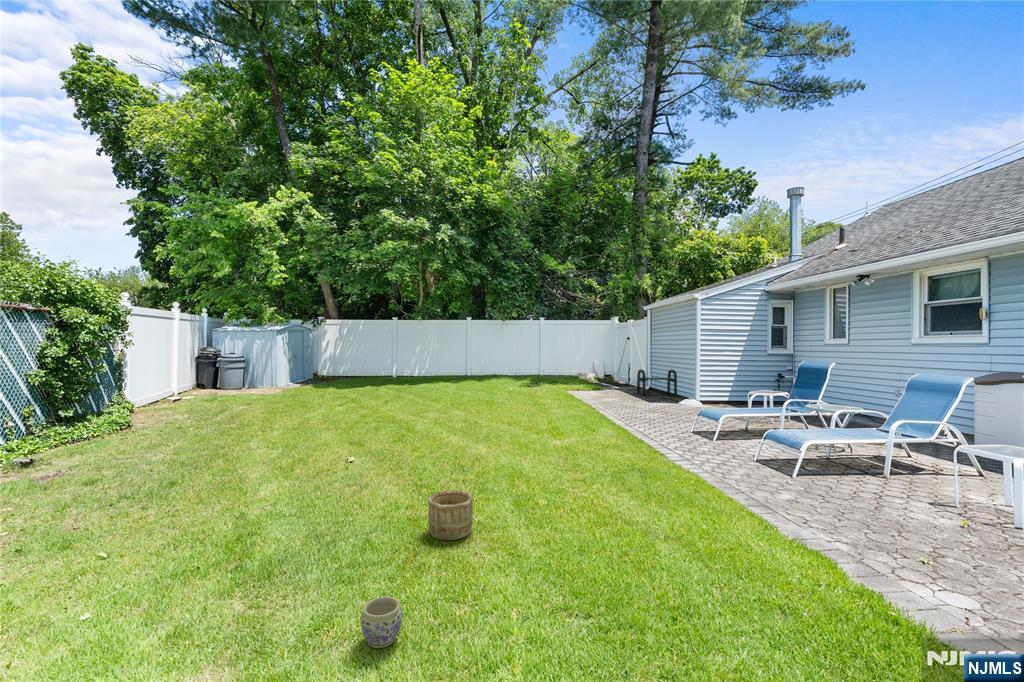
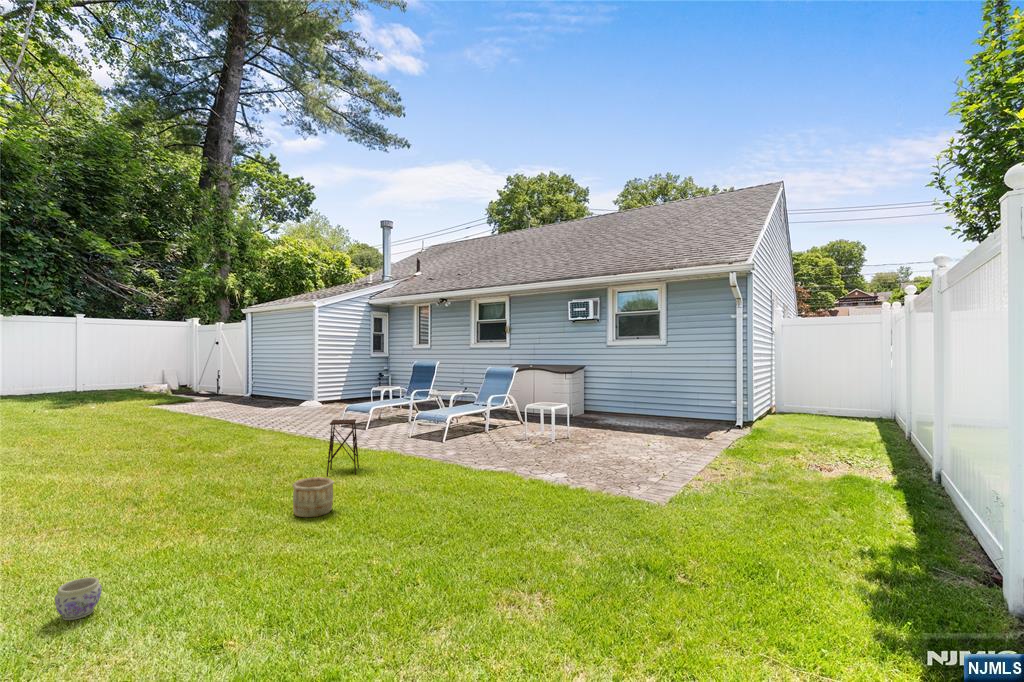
bench: present [637,370,677,396] -> none [246,374,289,402]
side table: none [545,426,592,499] -> present [327,419,359,476]
planter: present [360,597,403,649] -> present [55,577,102,621]

